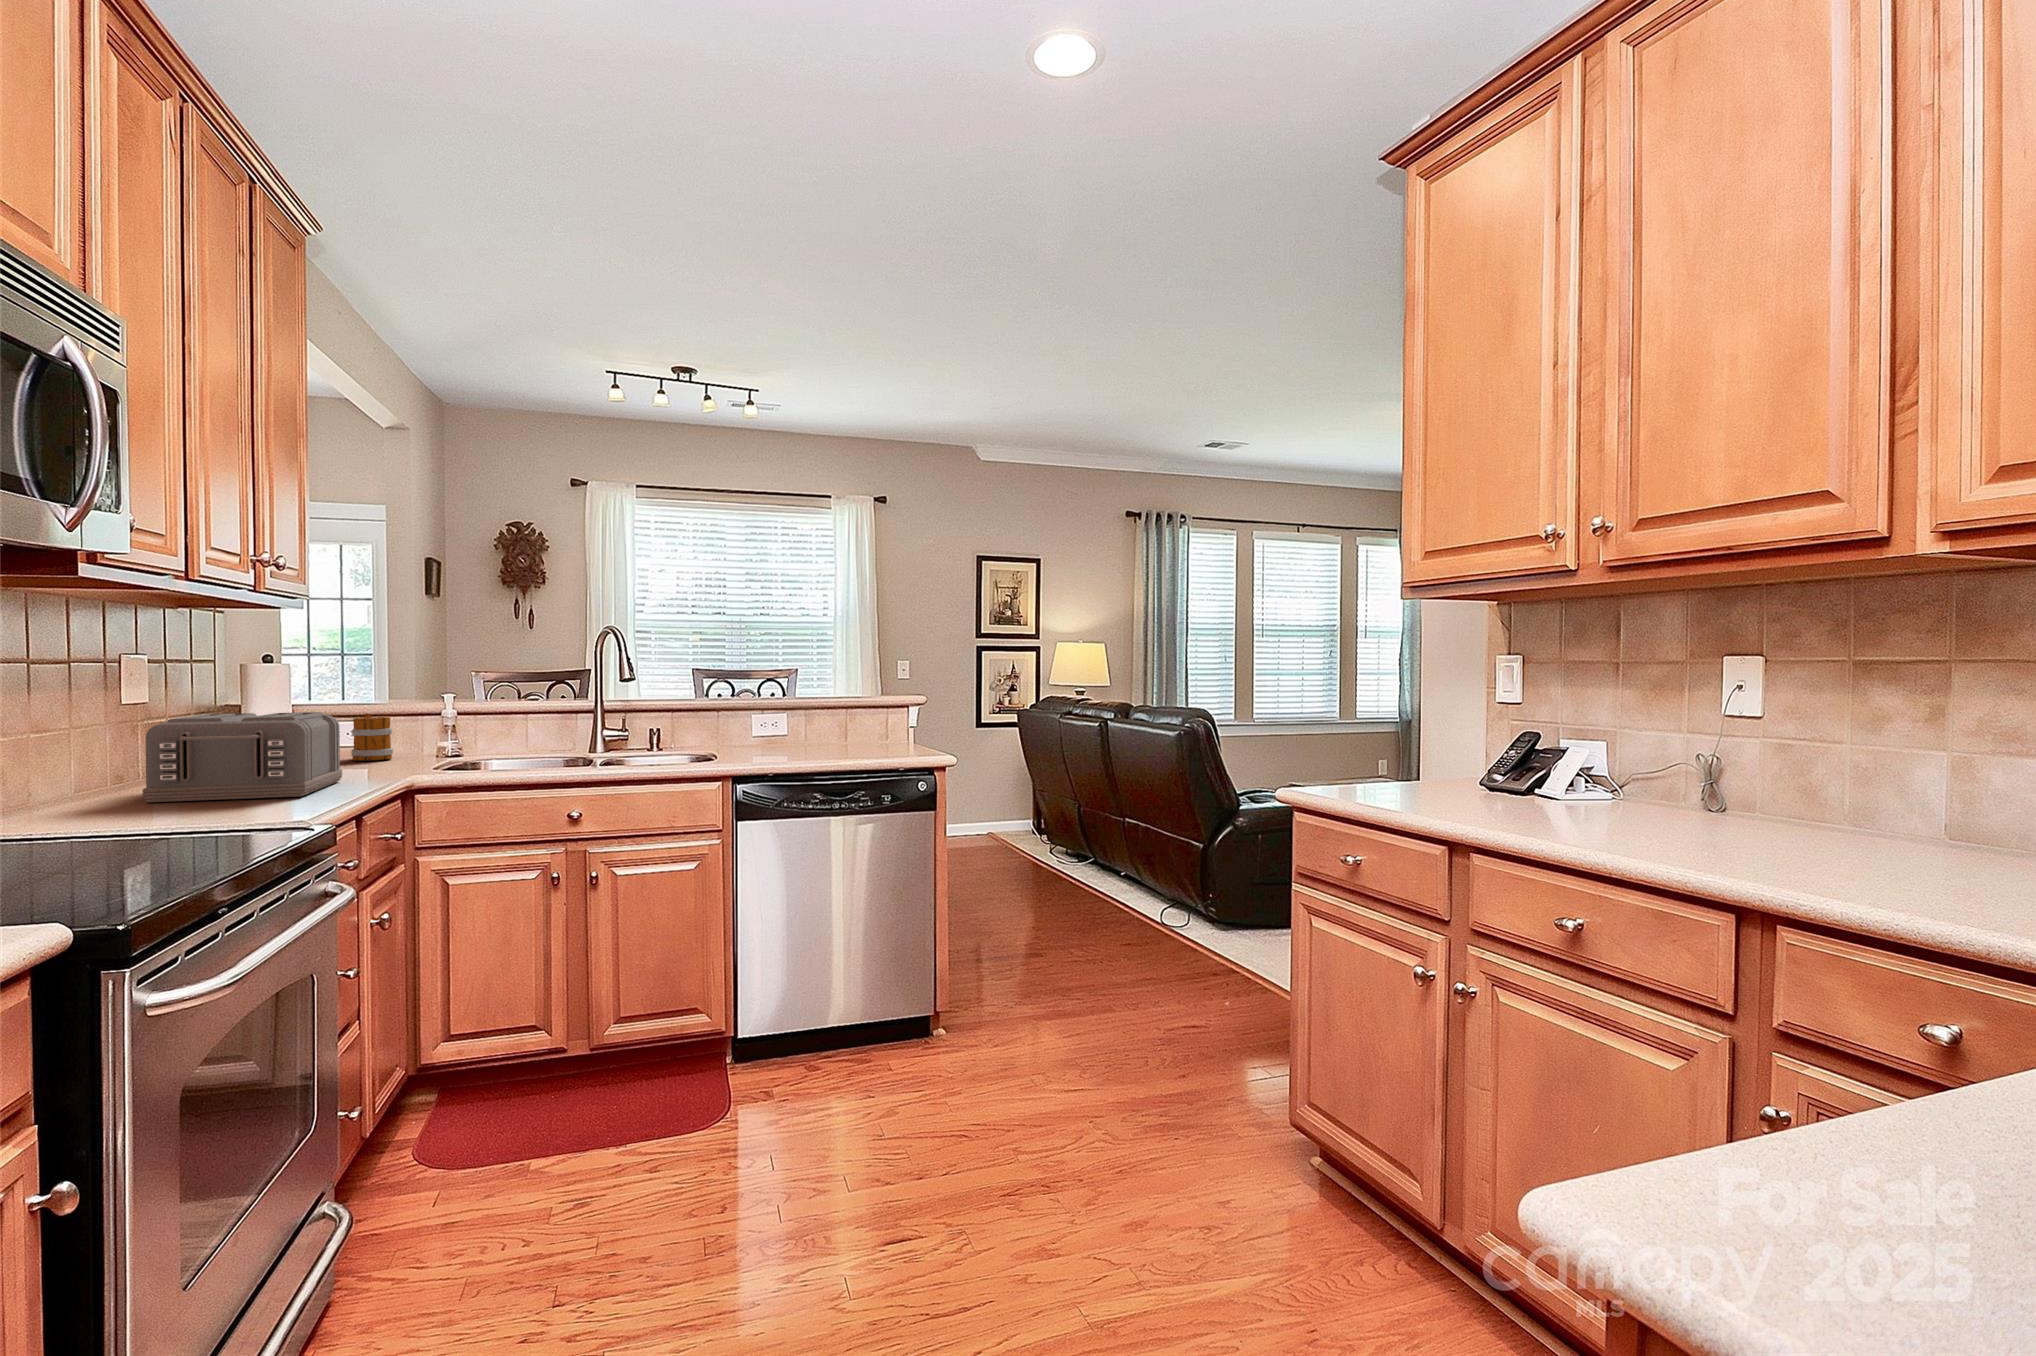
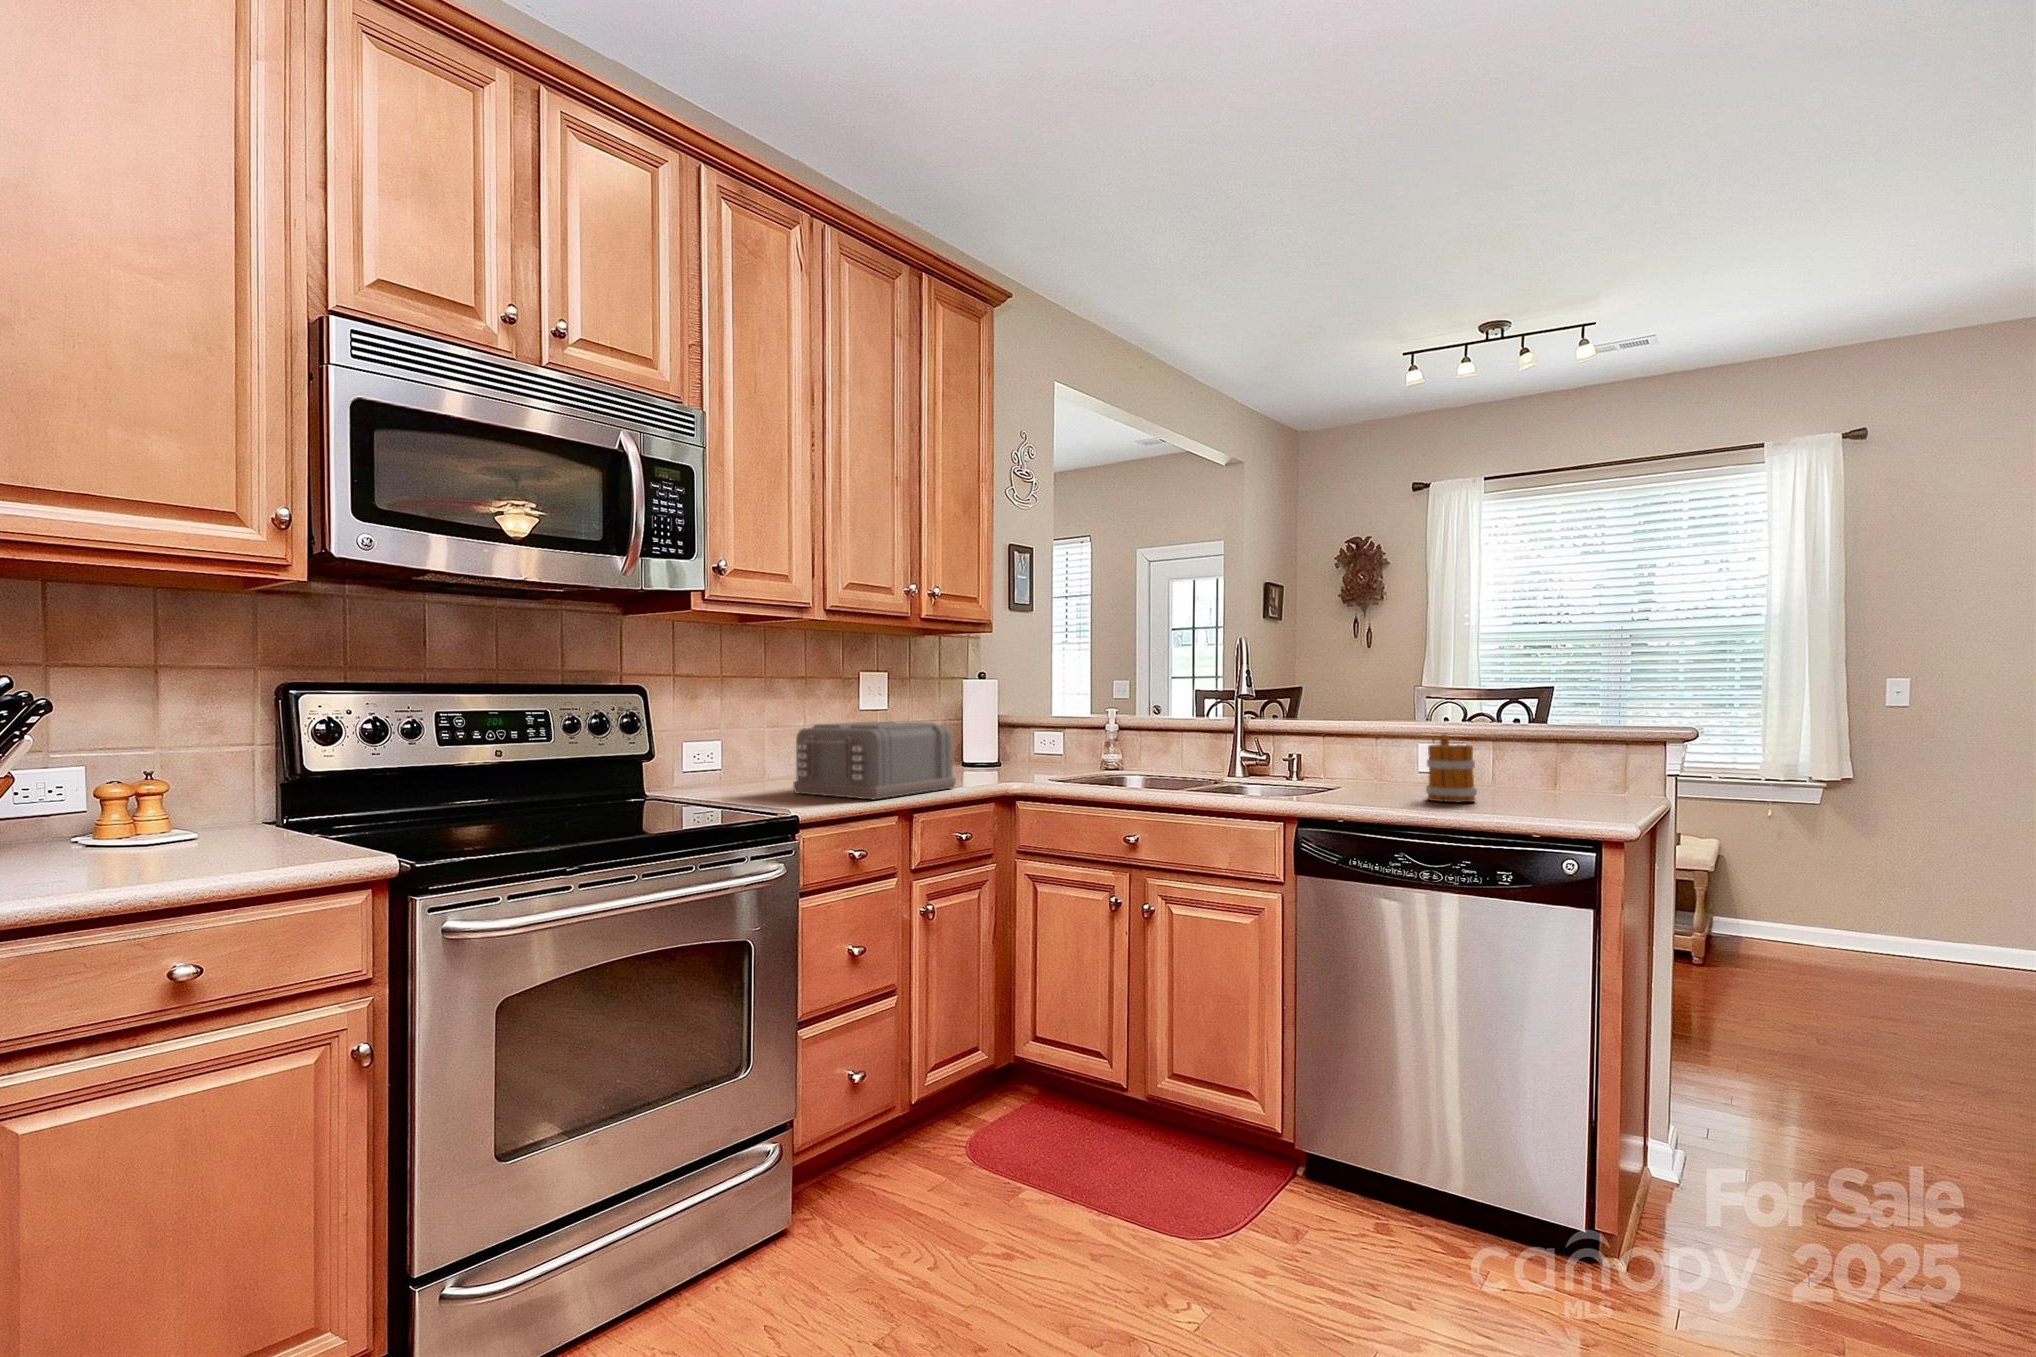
mug: present [351,713,393,761] -> present [1426,734,1477,802]

